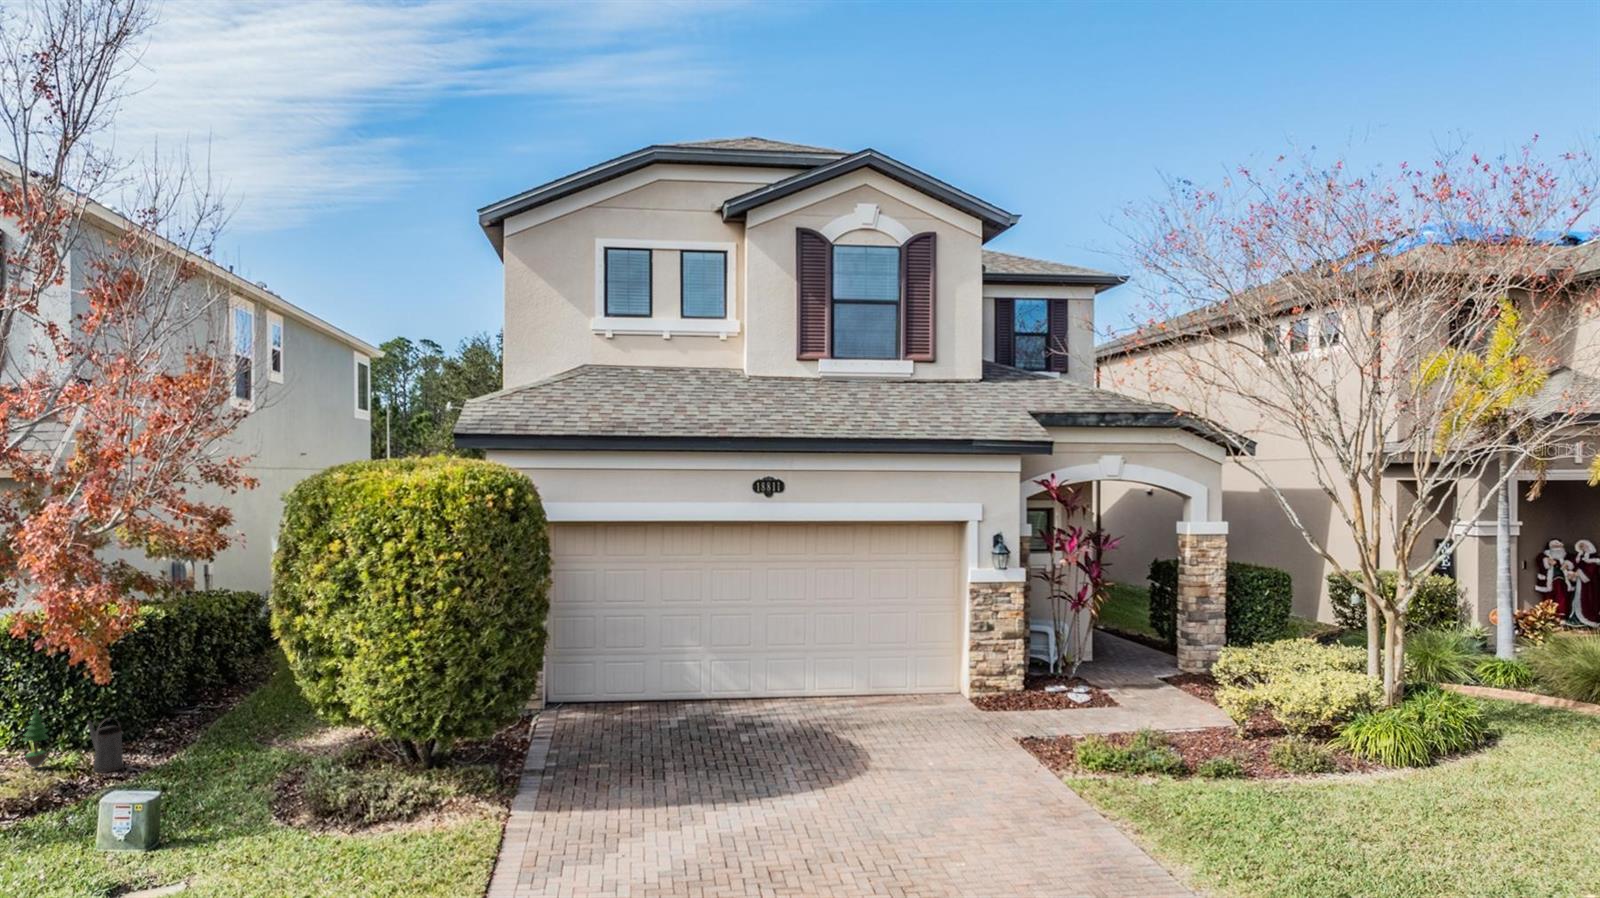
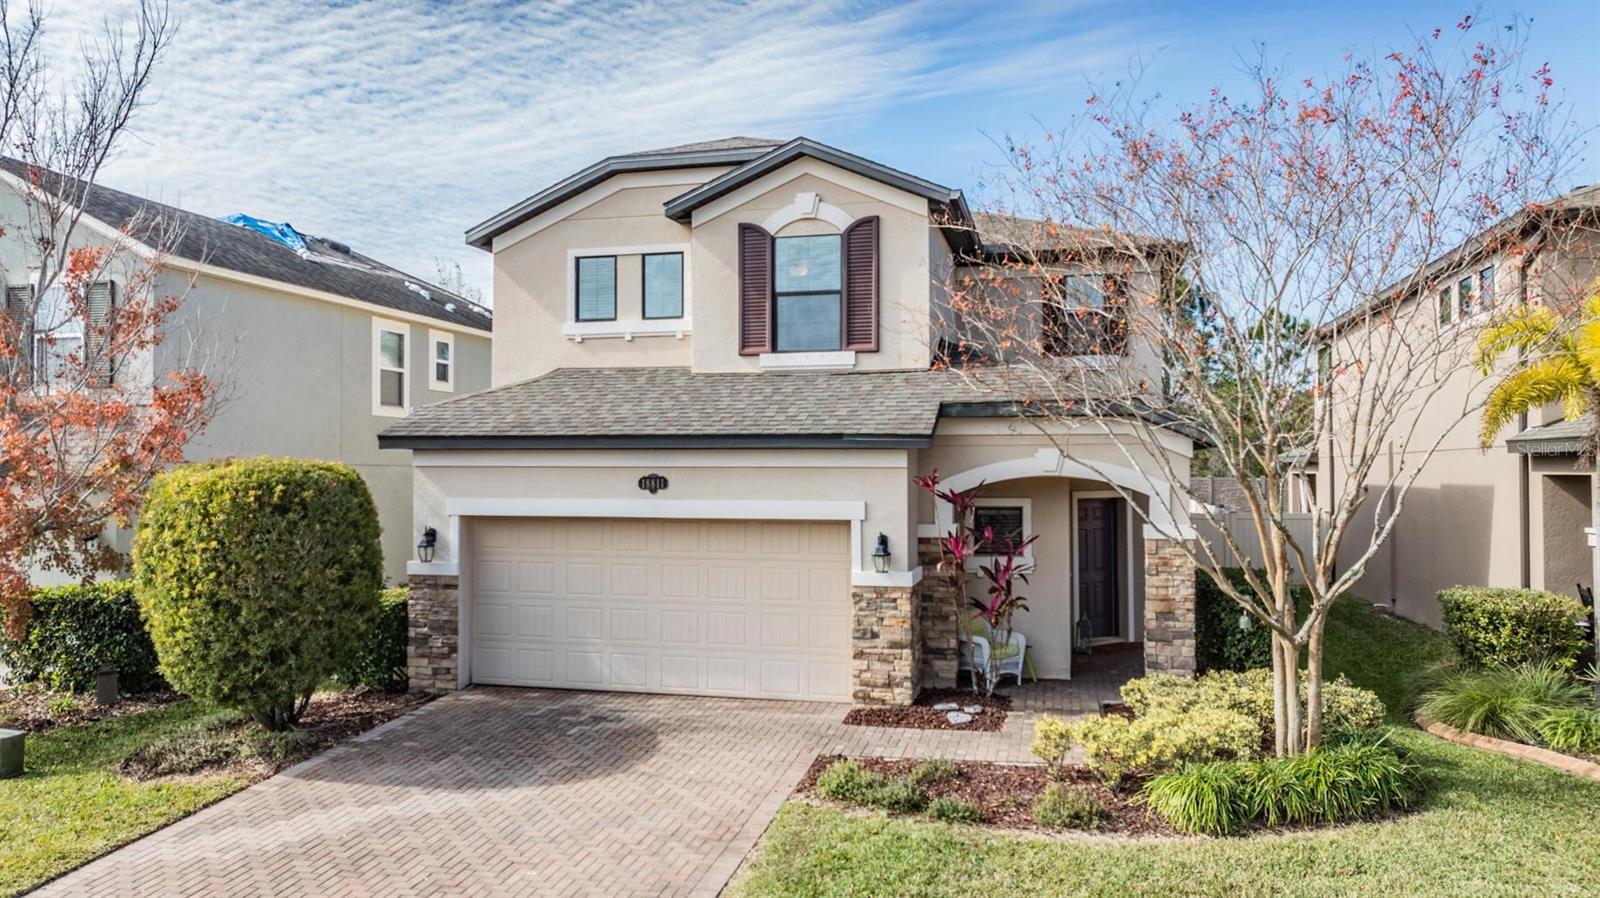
potted tree: present [23,708,49,768] -> none [58,651,79,698]

